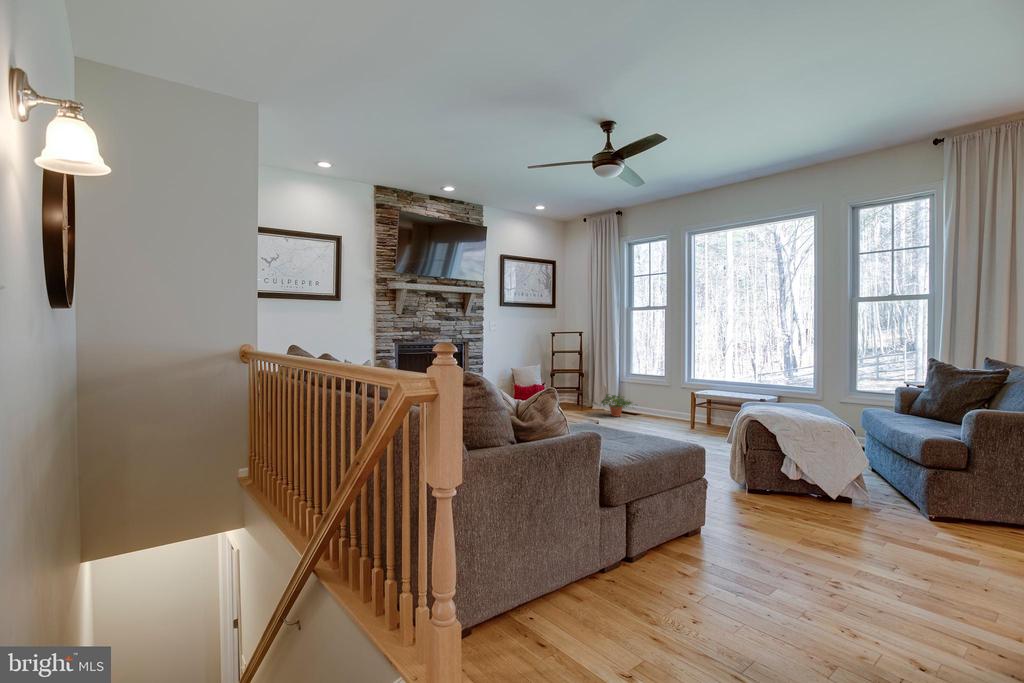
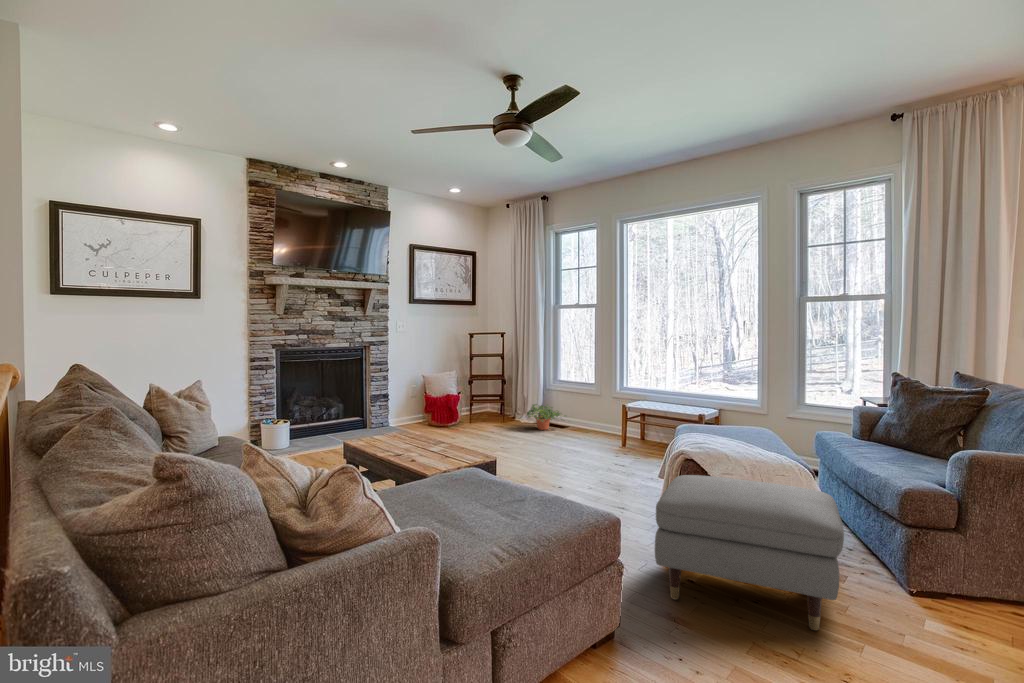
ottoman: none [739,447,915,577] -> present [655,475,844,630]

